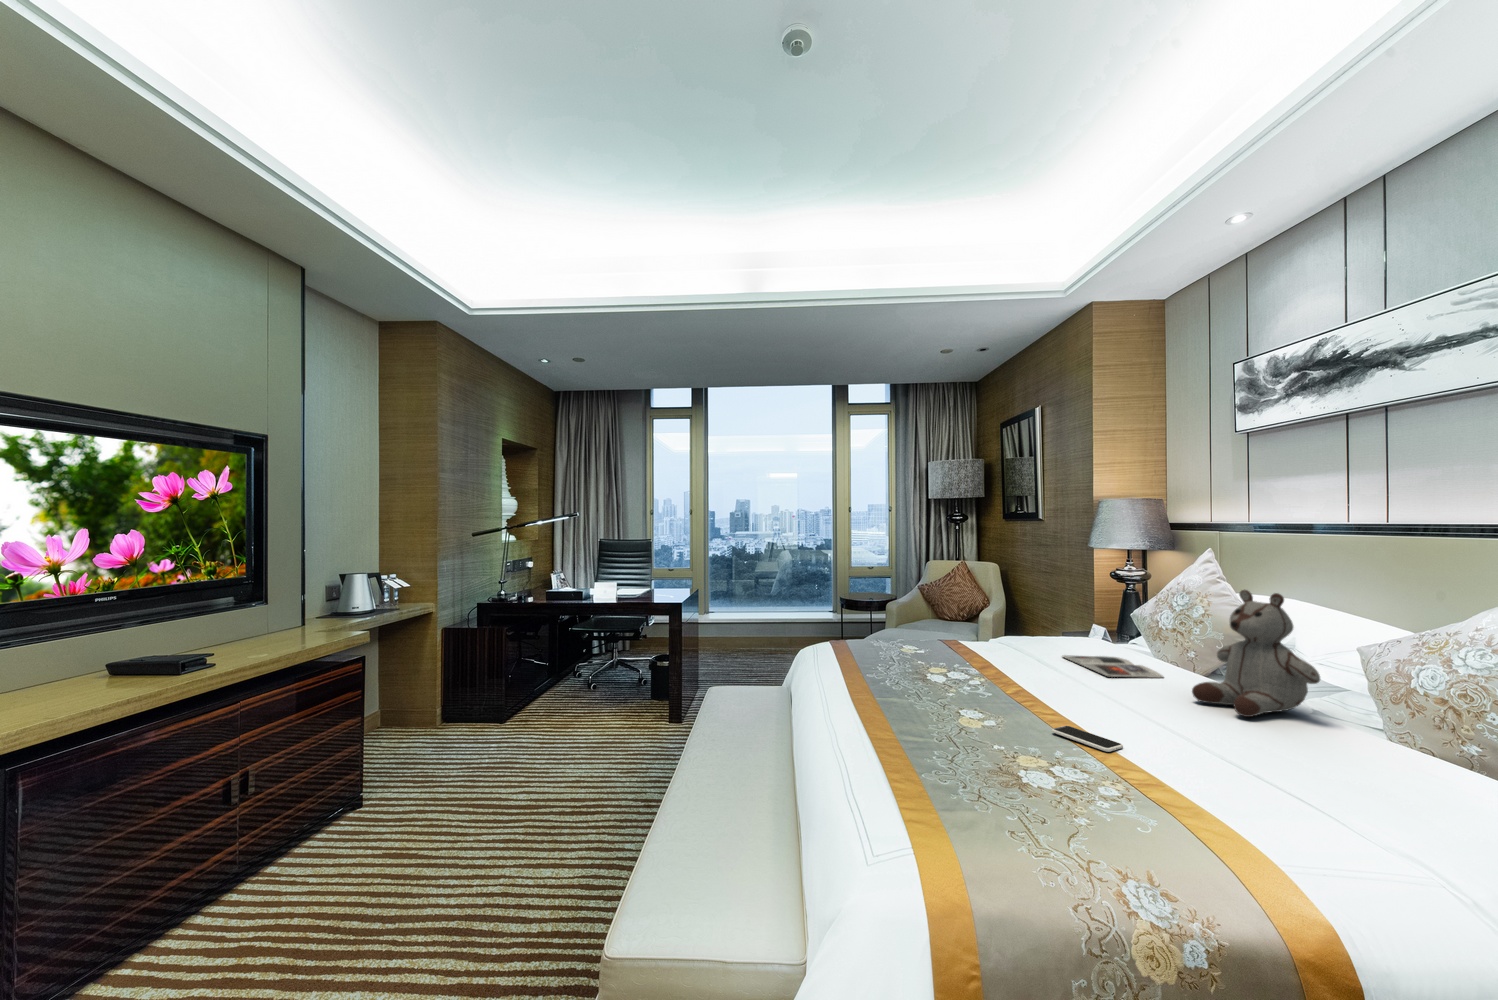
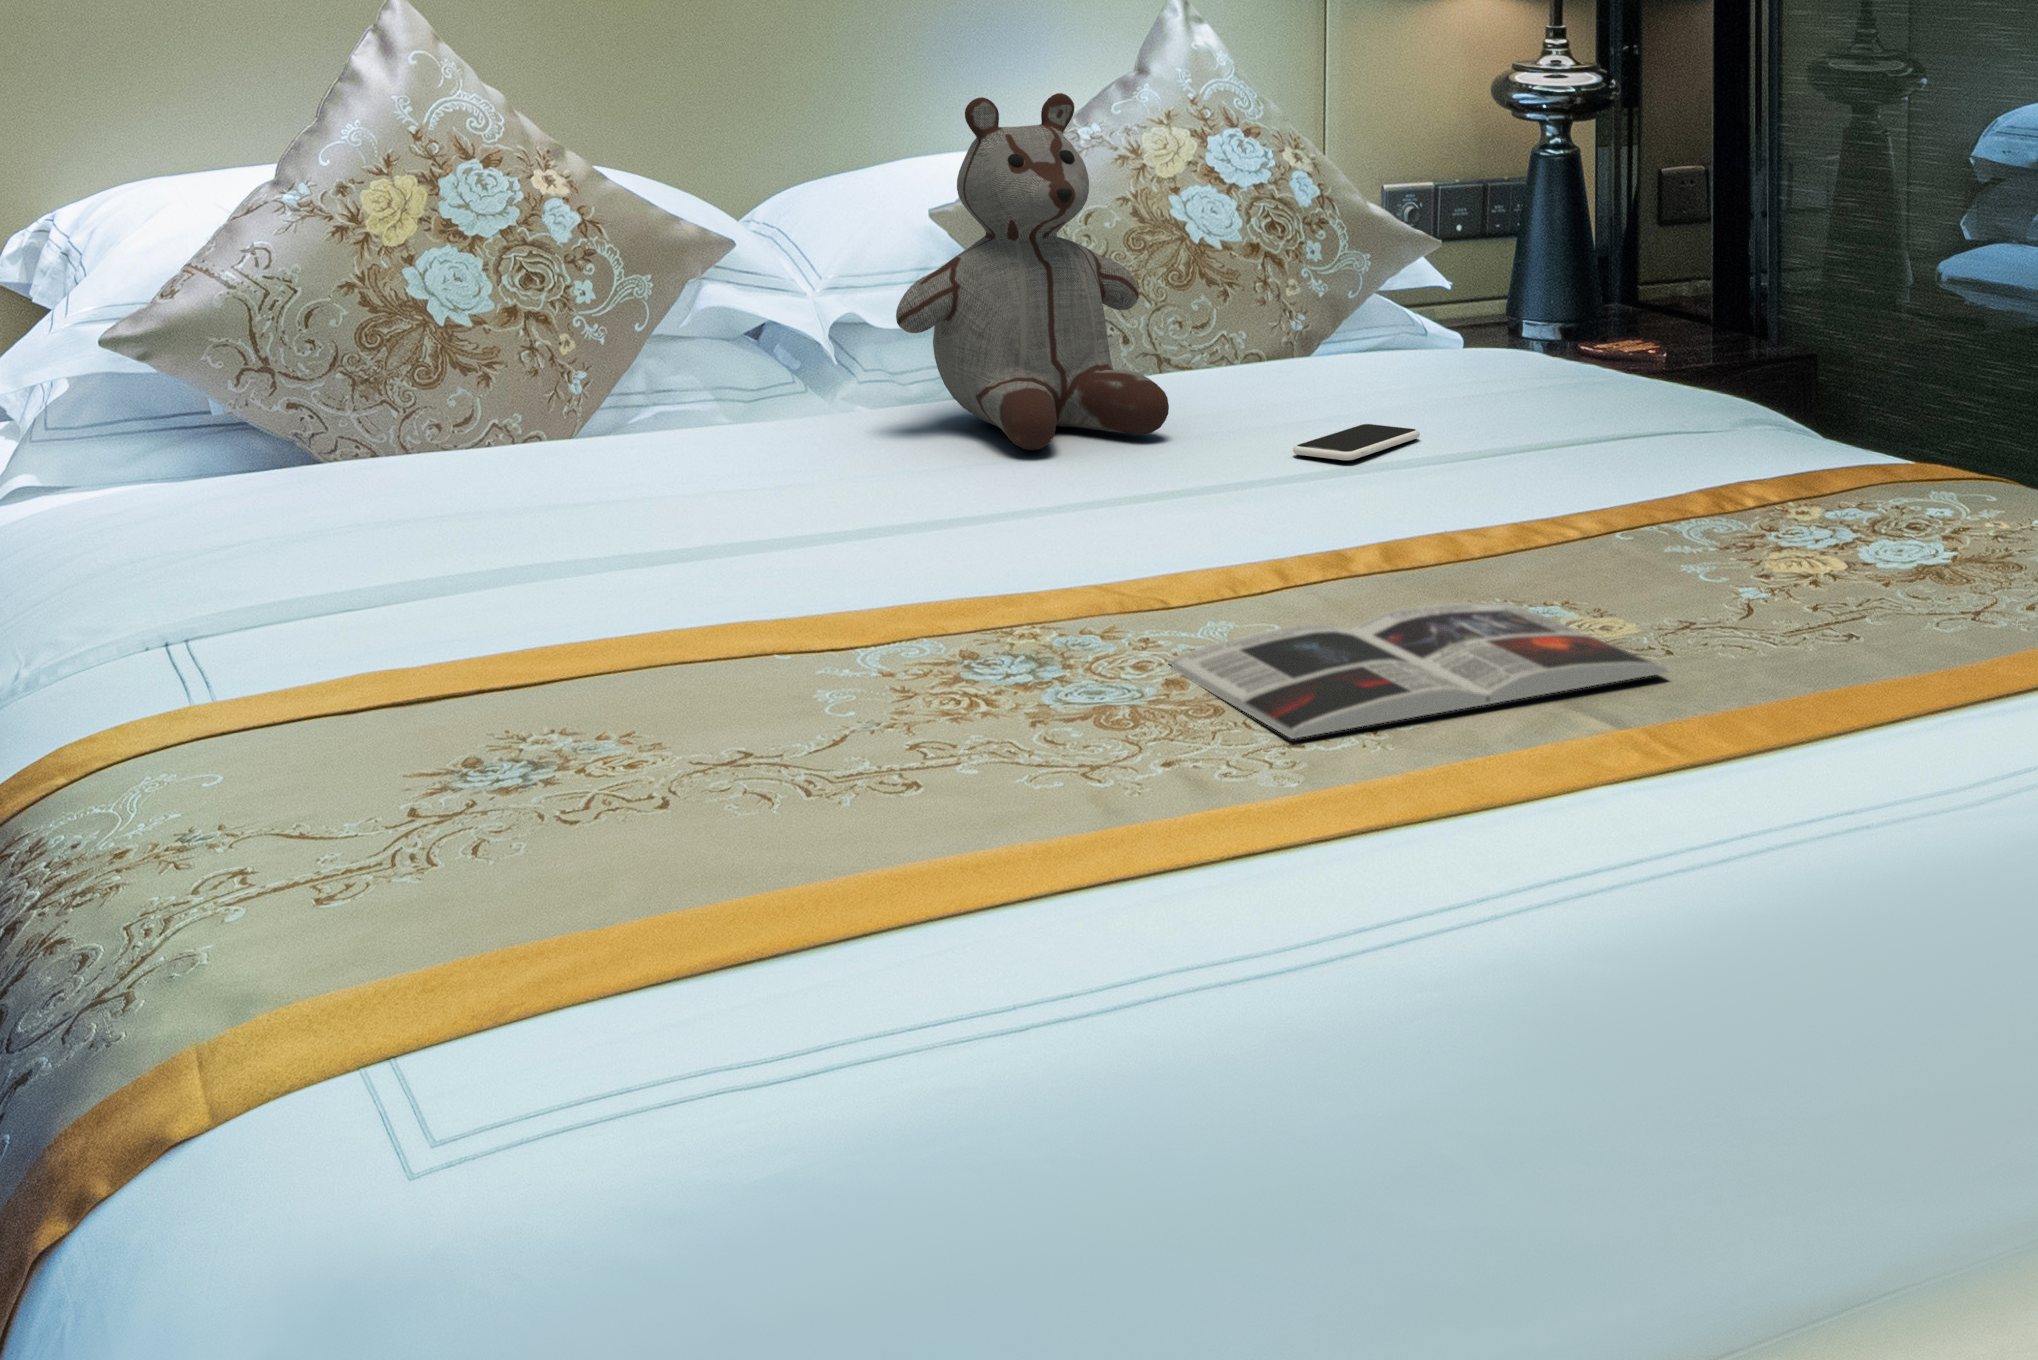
magazine: present [1063,655,1163,678] -> present [1170,603,1669,739]
smartphone: present [1052,726,1123,752] -> present [1293,424,1420,460]

